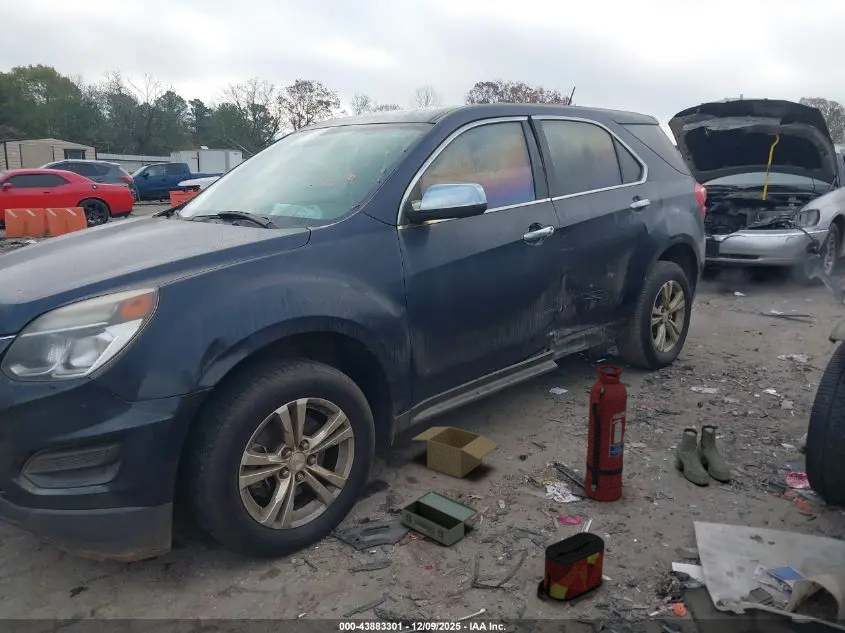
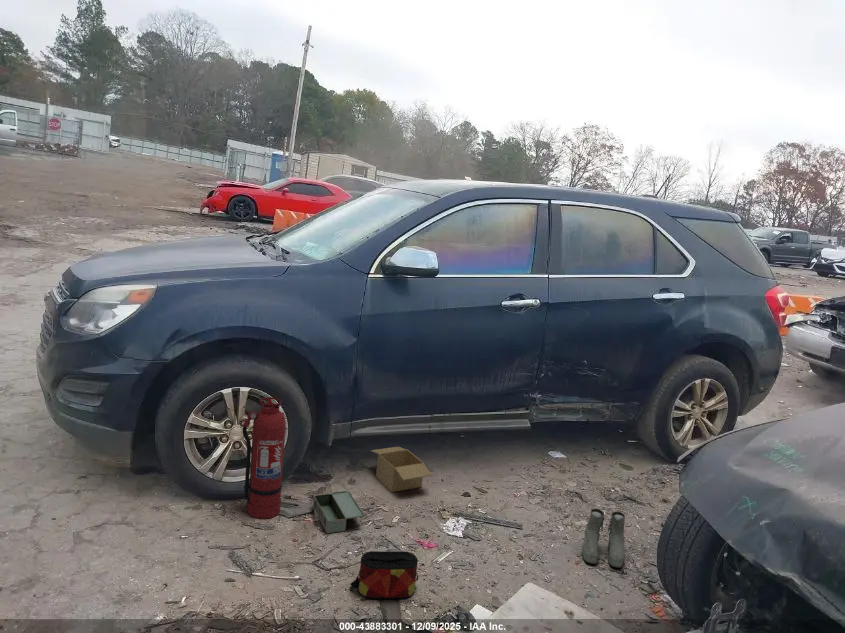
fire extinguisher: present [585,366,627,501] -> present [243,397,286,519]

